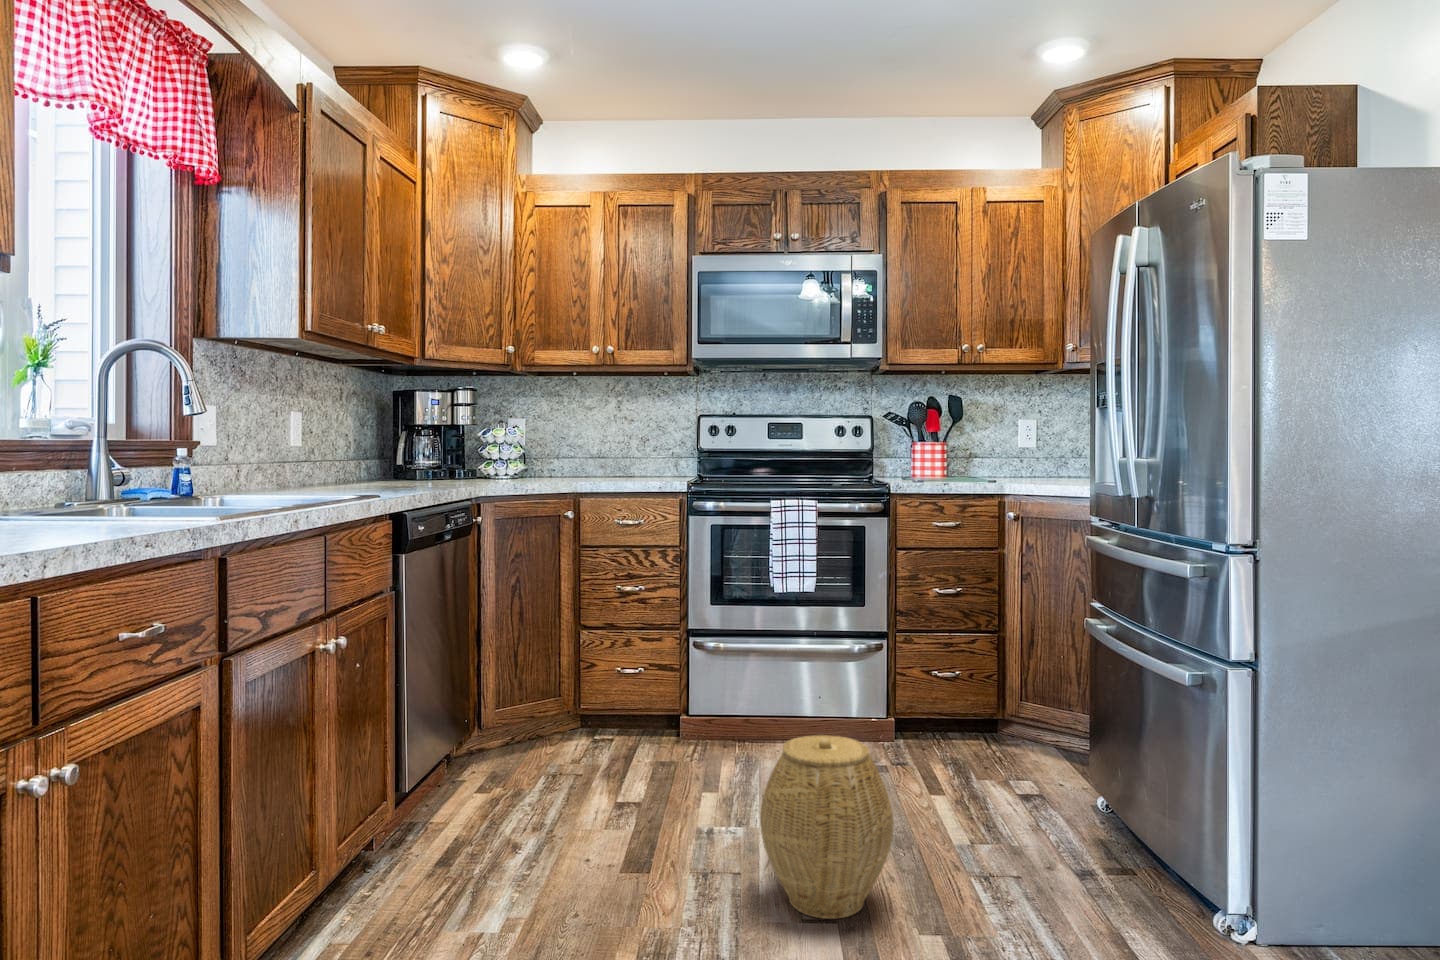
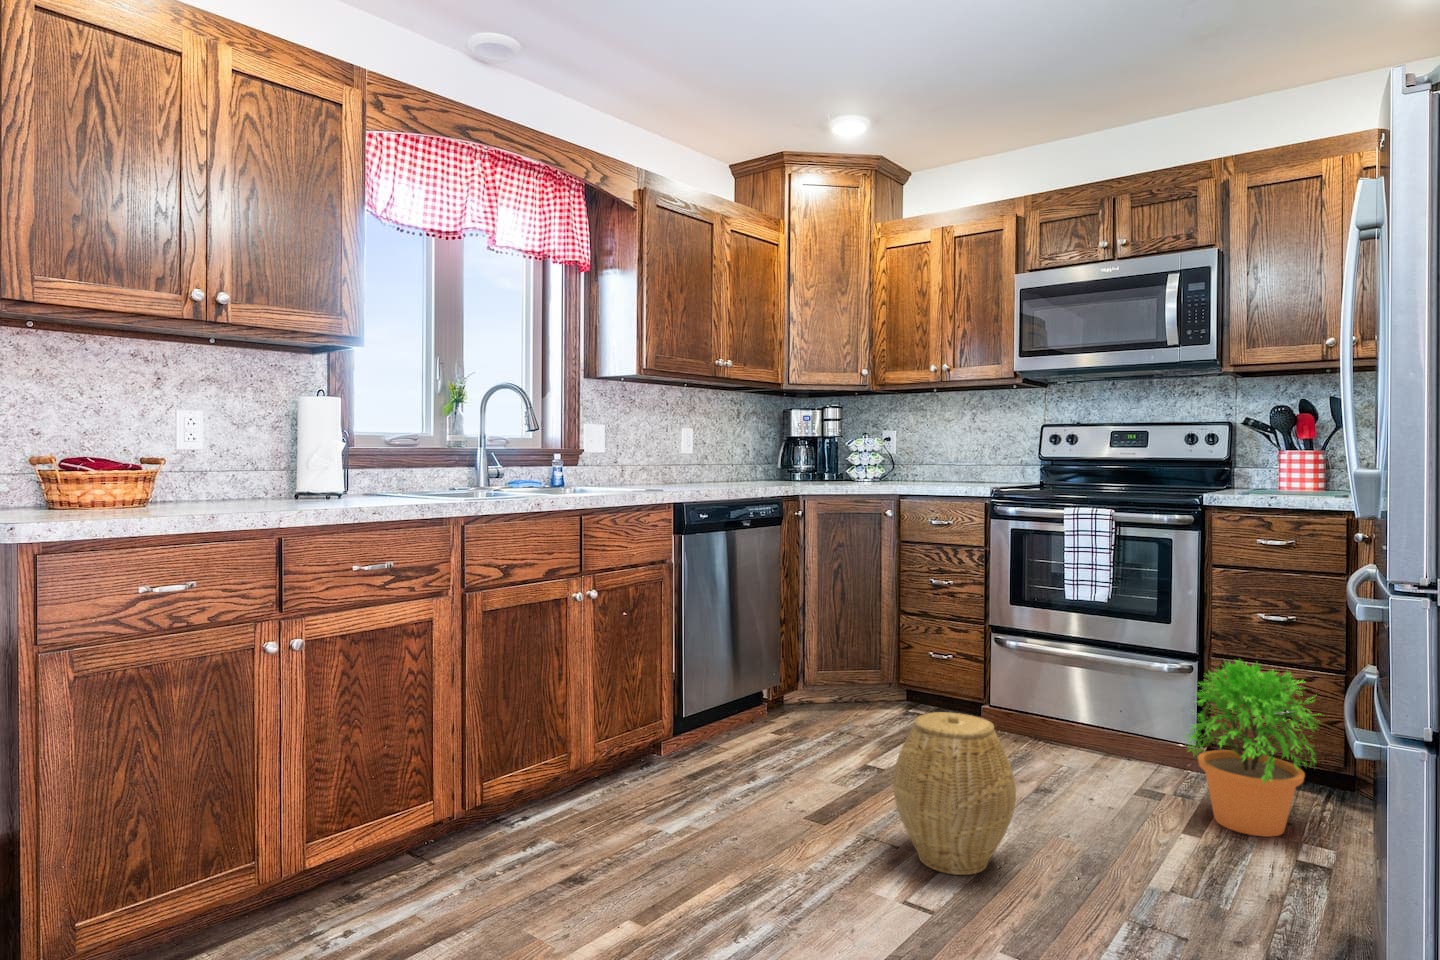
potted plant: none [920,633,1039,792] -> present [1187,660,1319,837]

